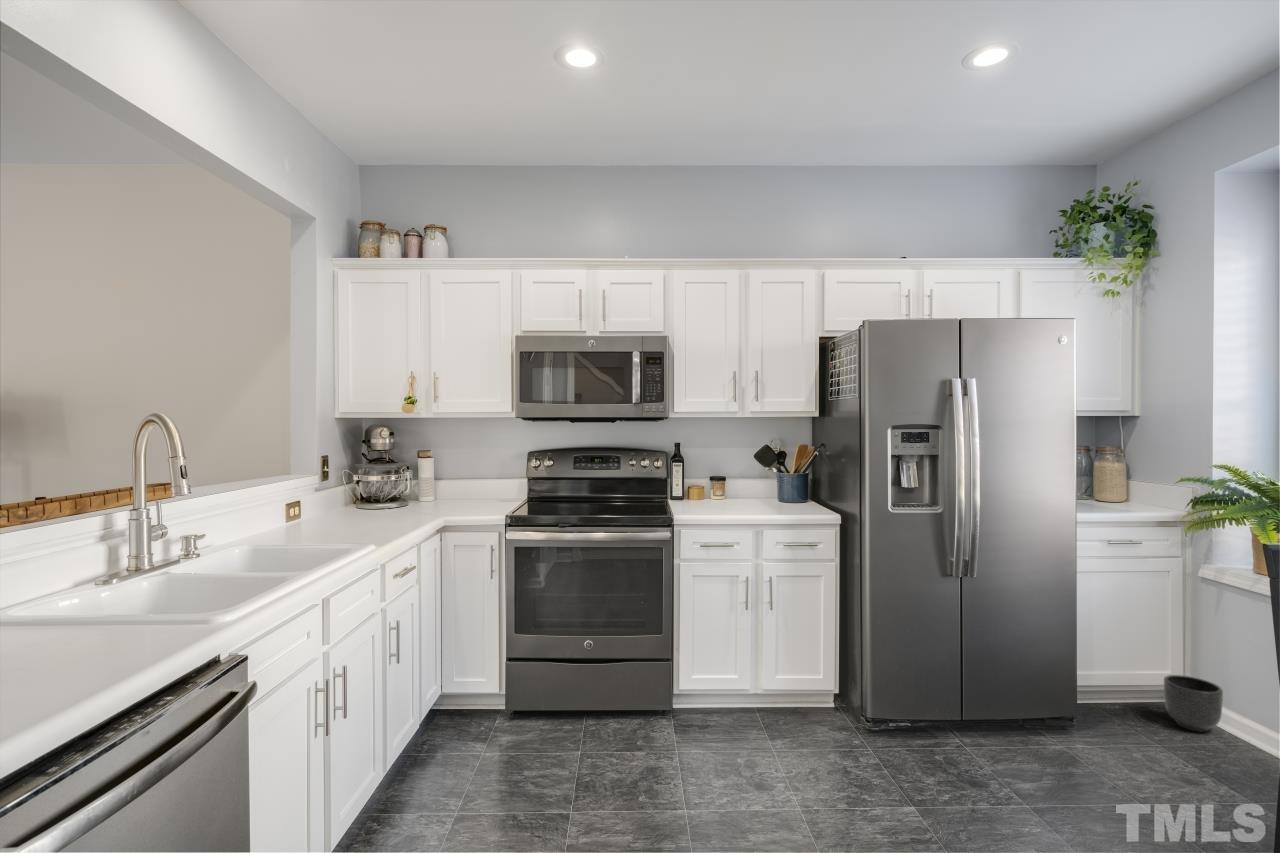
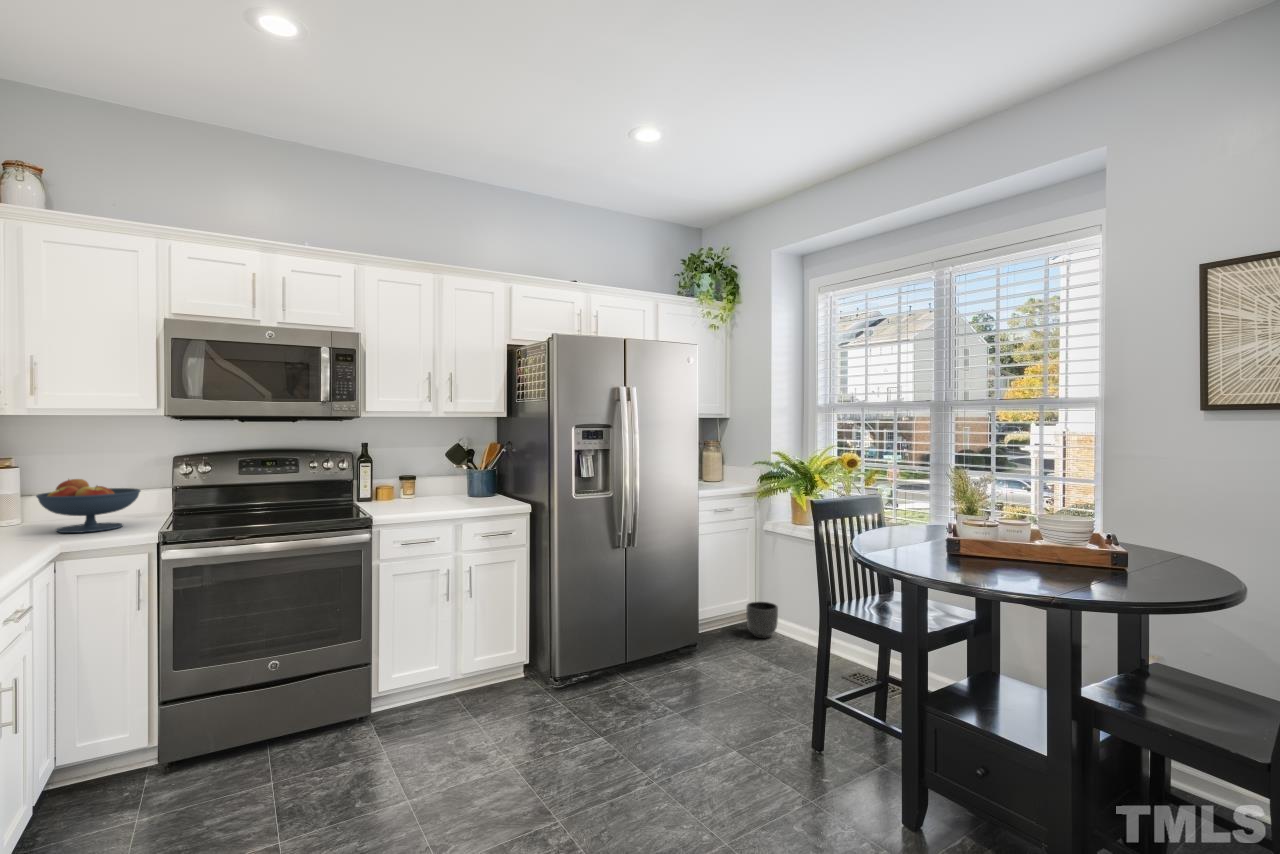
fruit bowl: none [434,468,500,511] -> present [36,479,140,533]

